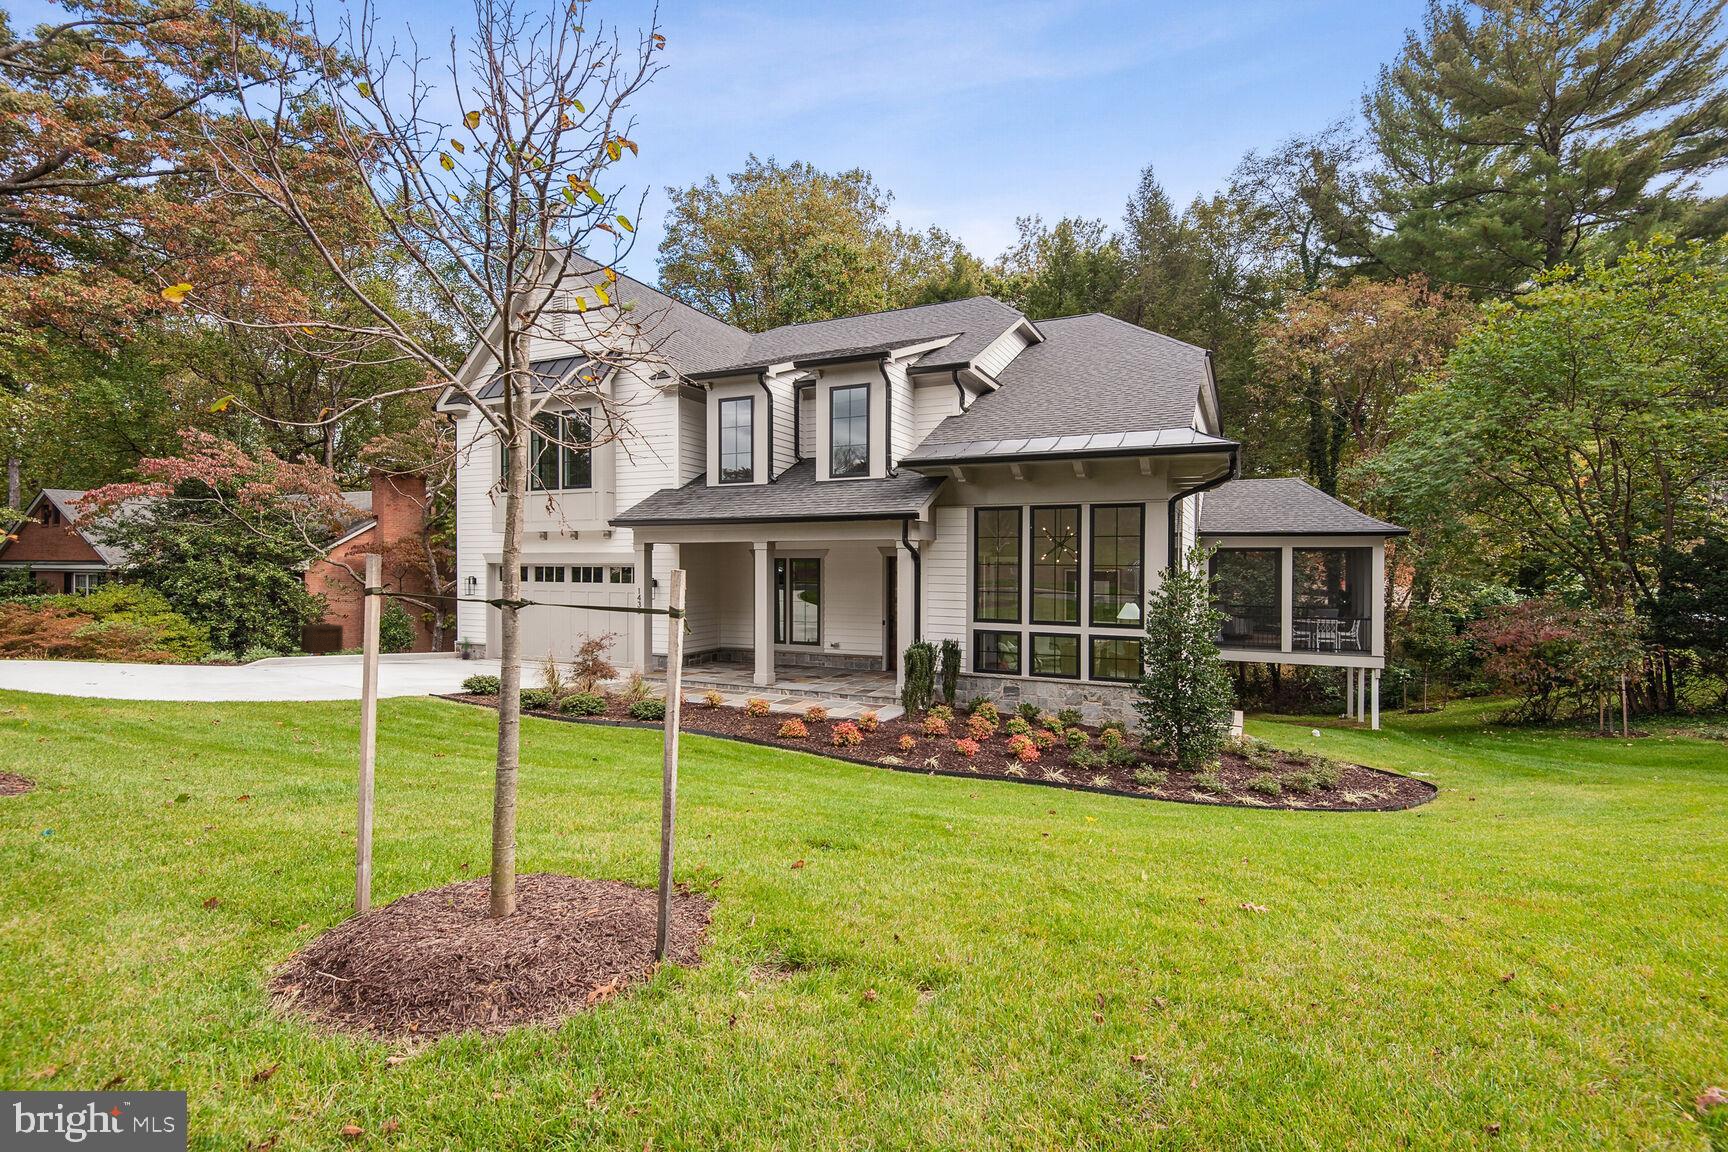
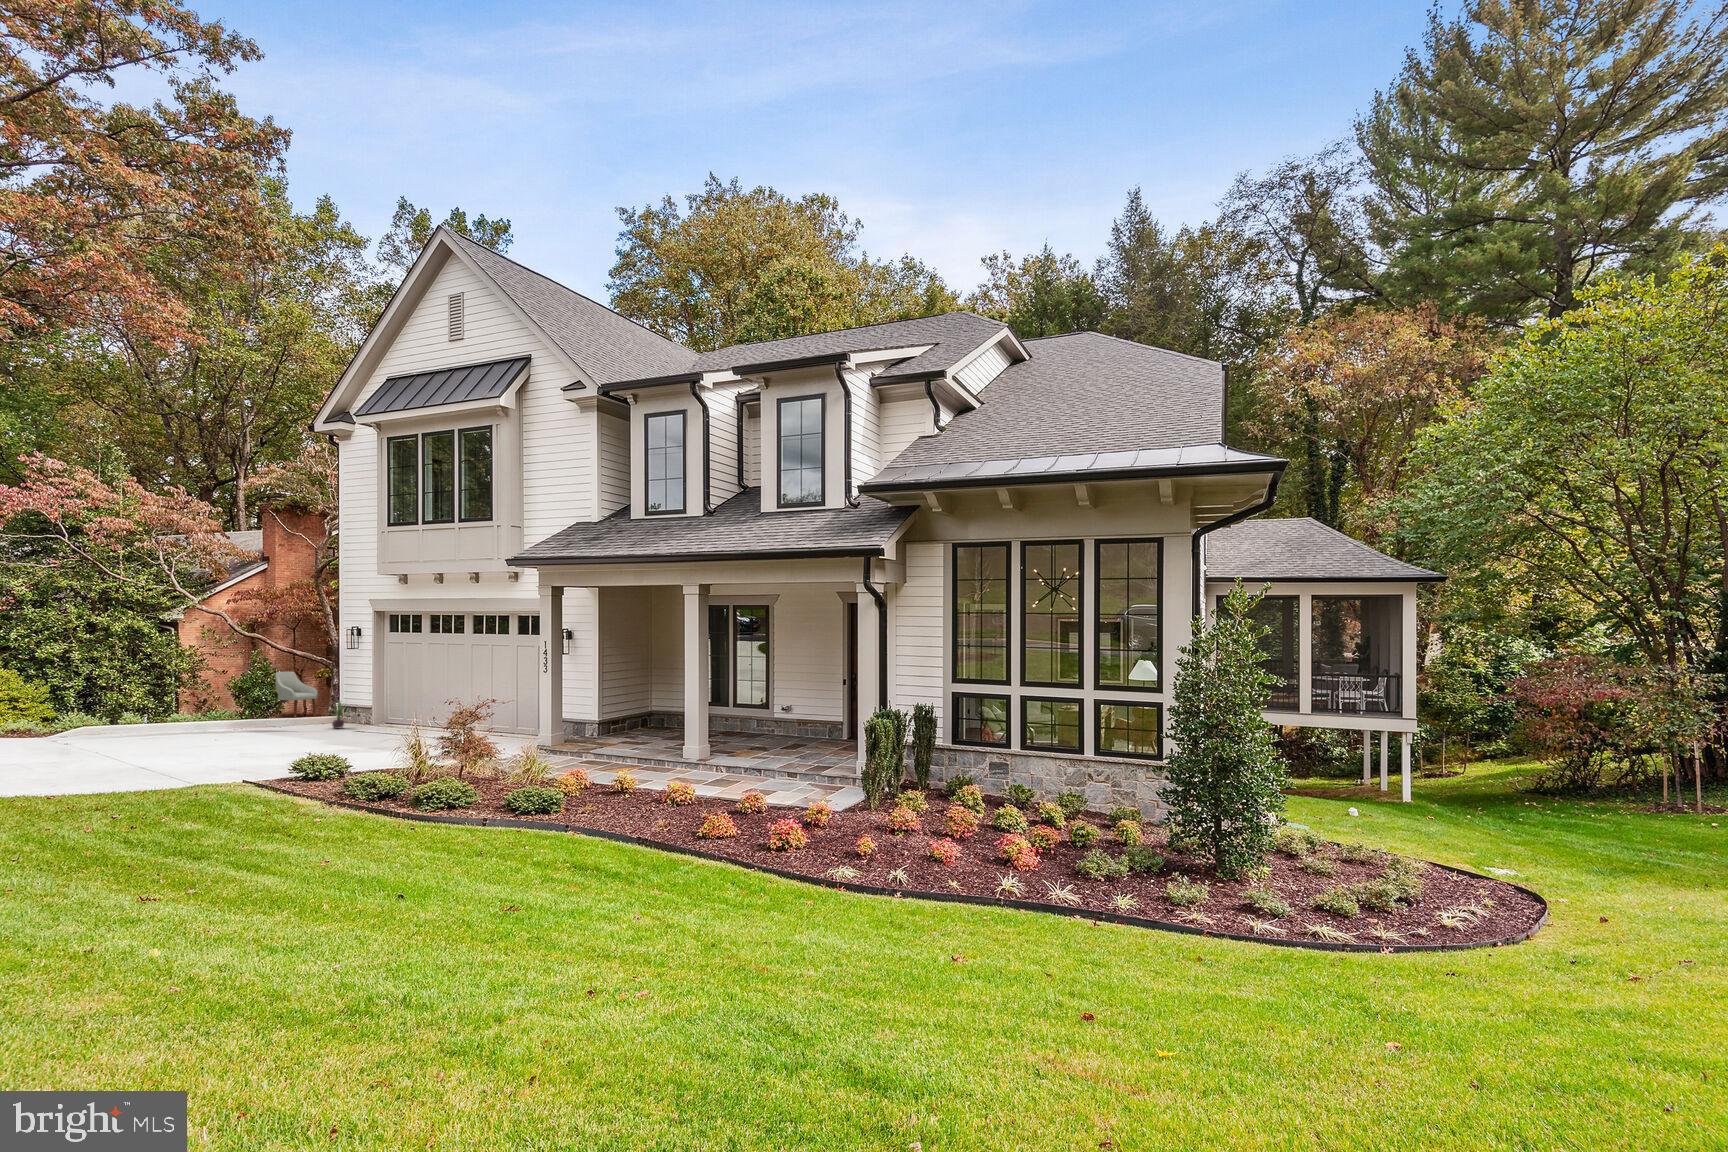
chair: none [408,613,442,651] -> present [274,672,318,718]
wooden crate: present [300,624,343,653] -> none [133,686,190,721]

